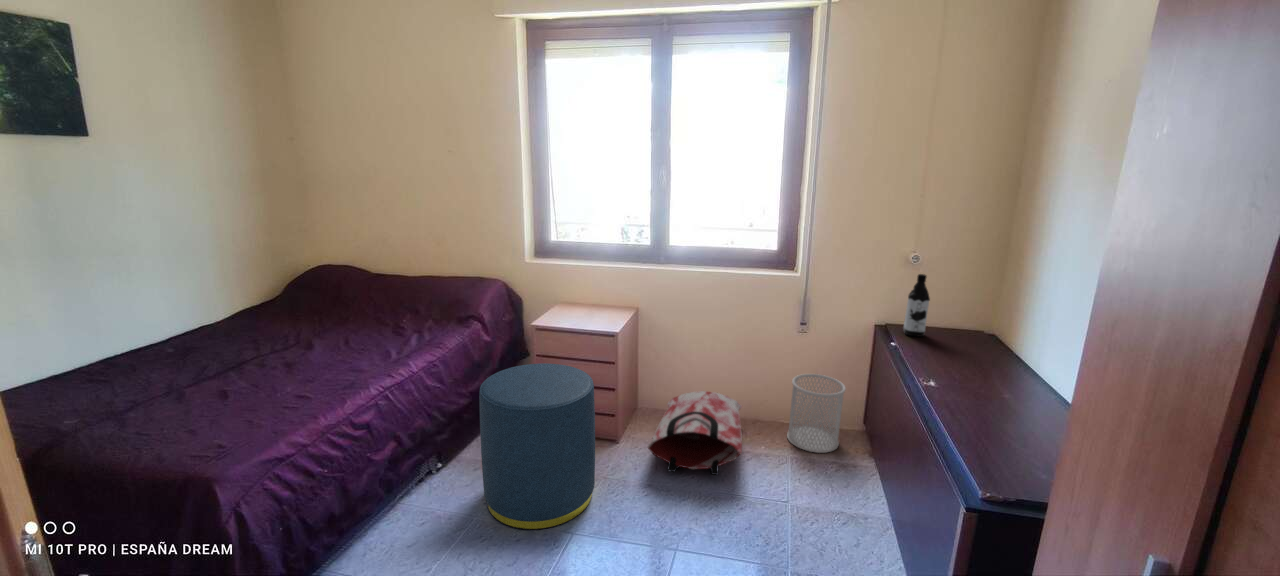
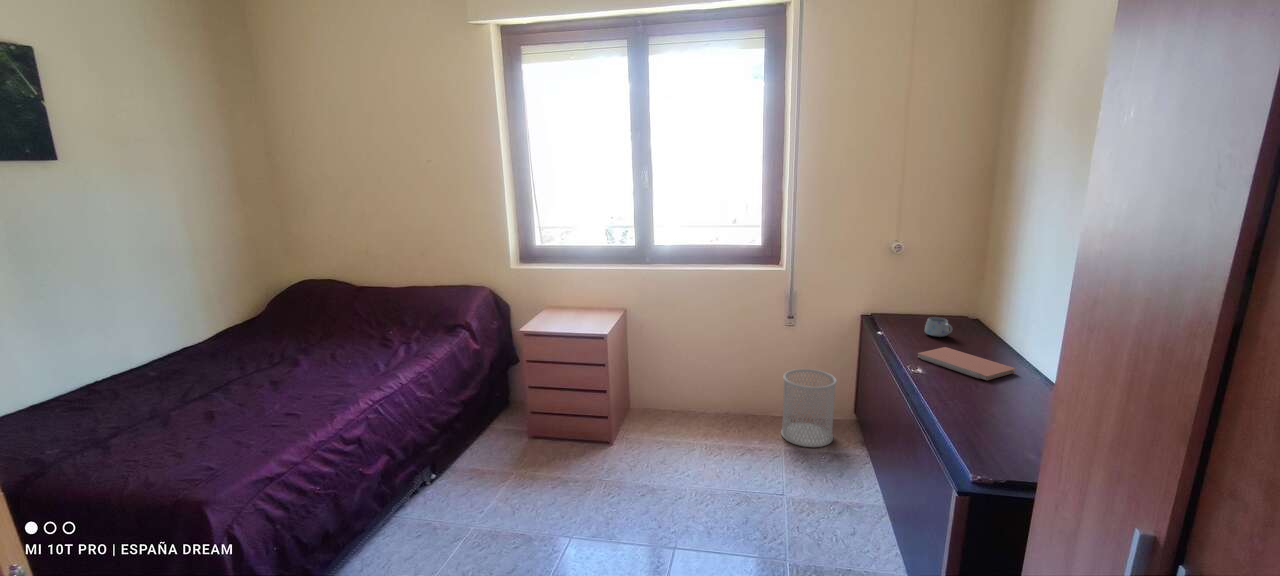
water bottle: present [903,274,930,336] -> none [891,263,915,325]
mug: none [939,331,968,351] -> present [925,317,952,337]
ottoman: present [479,363,595,530] -> none [467,366,586,530]
notebook: none [934,363,1038,403] -> present [917,347,1016,380]
bag: present [647,391,742,475] -> none [638,391,735,471]

